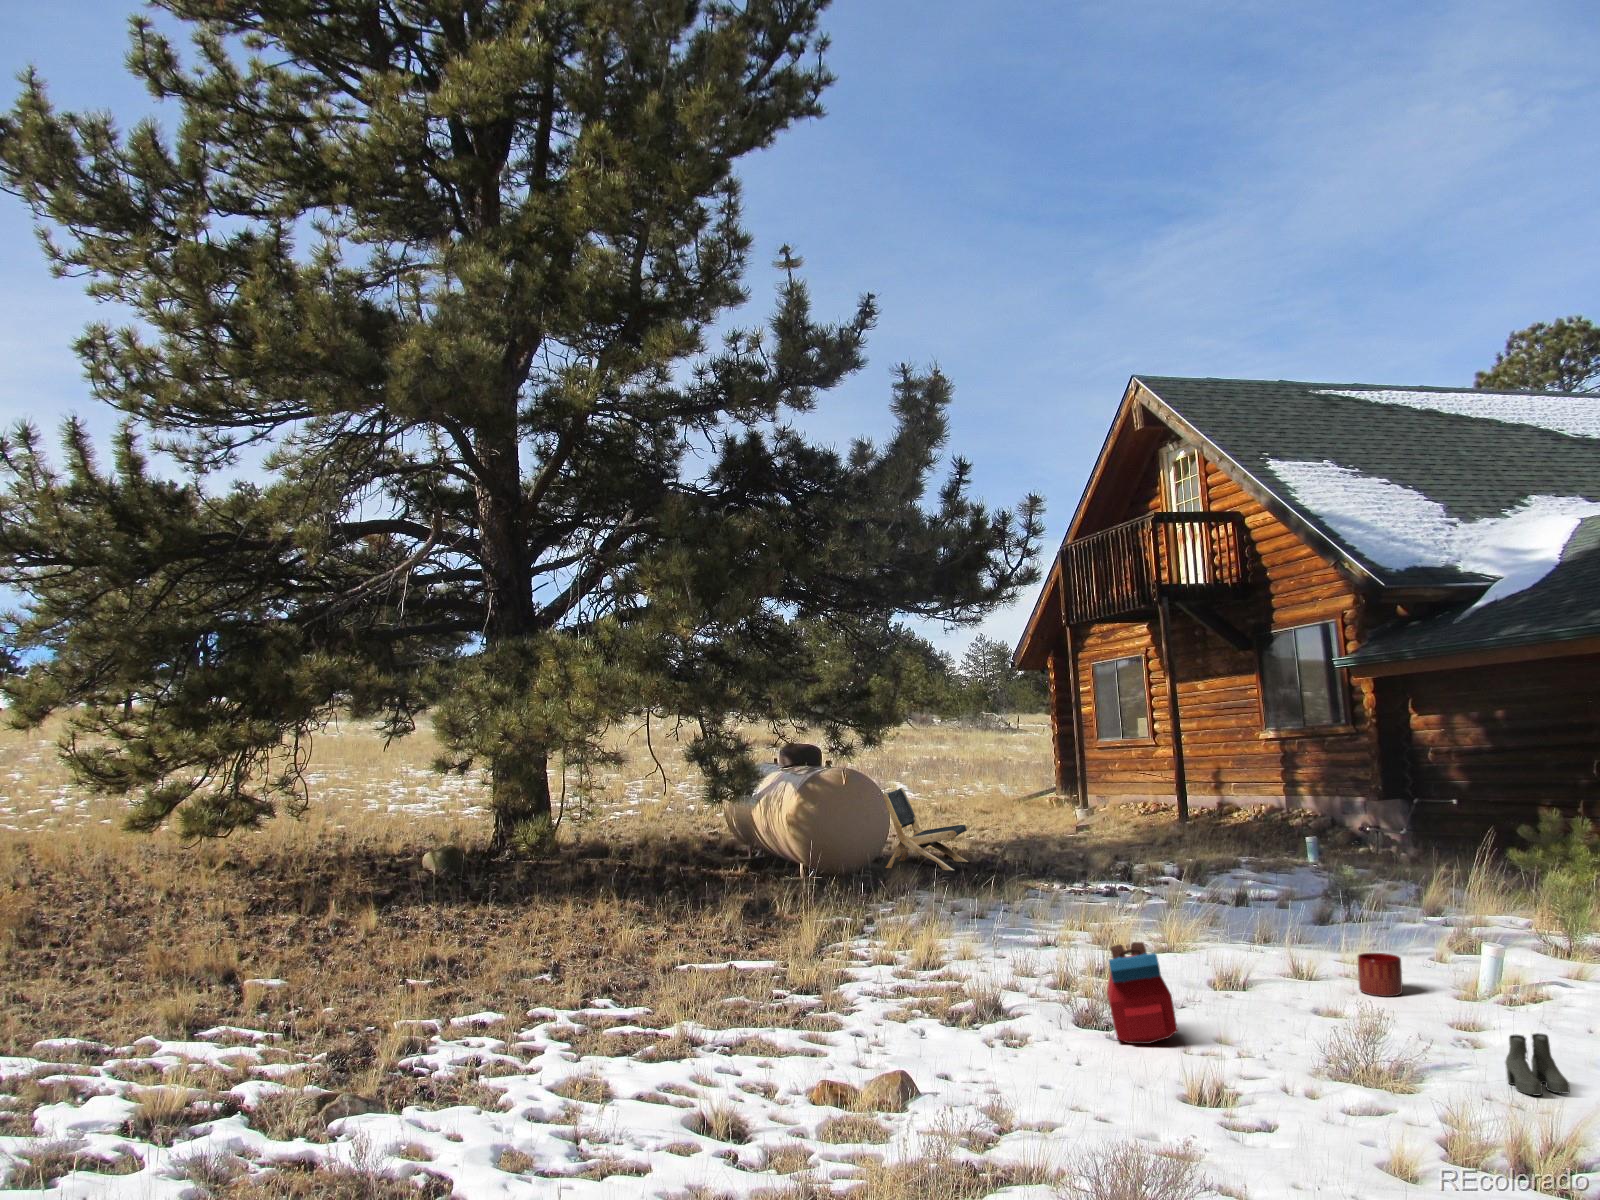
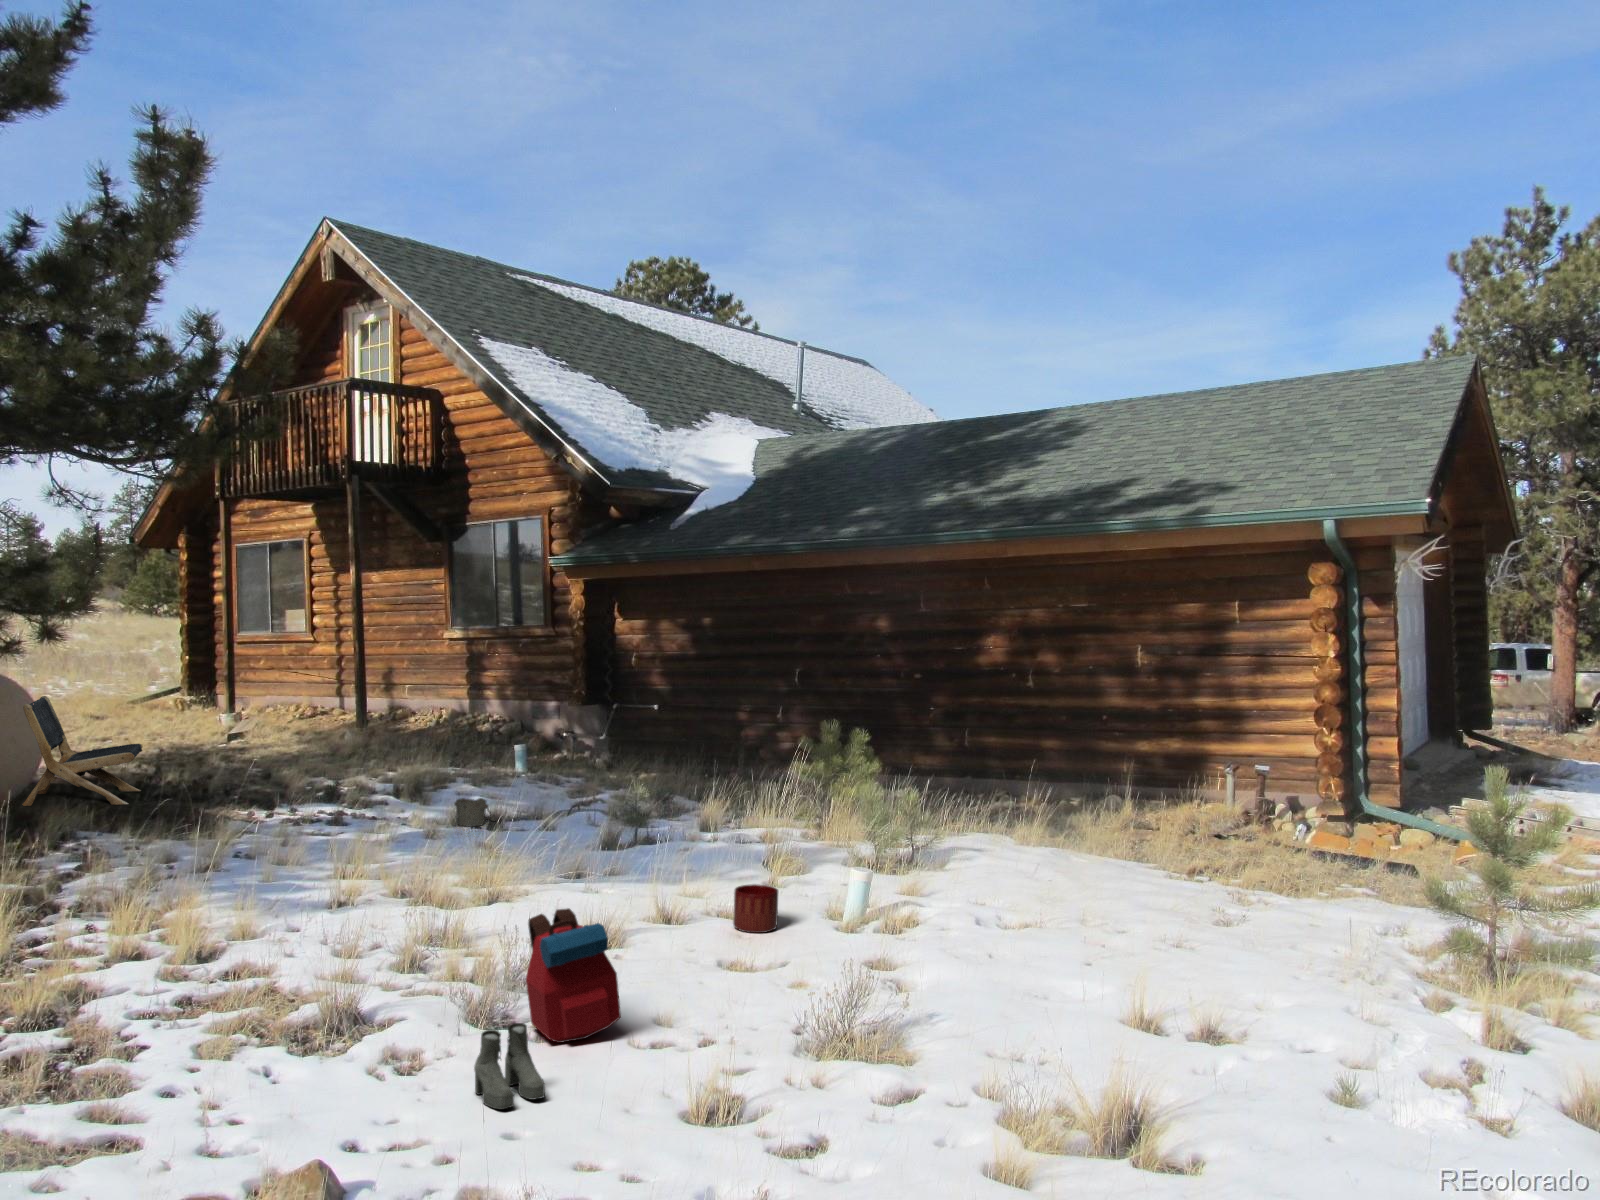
bucket: none [1187,875,1225,900] -> present [455,798,495,827]
boots: present [1505,1033,1570,1095] -> present [474,1023,545,1109]

